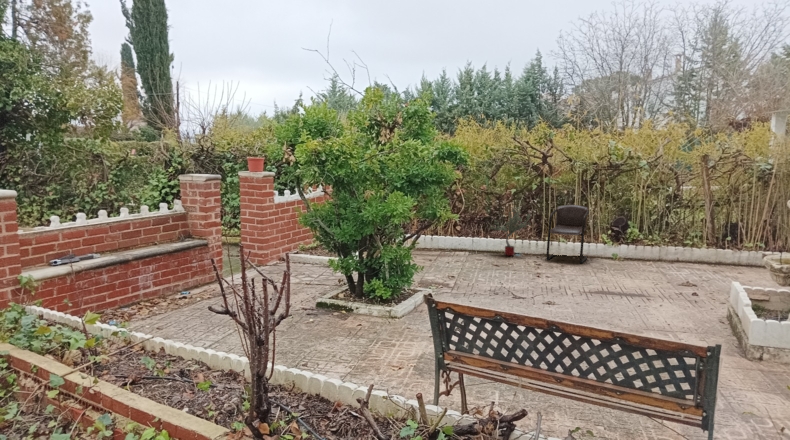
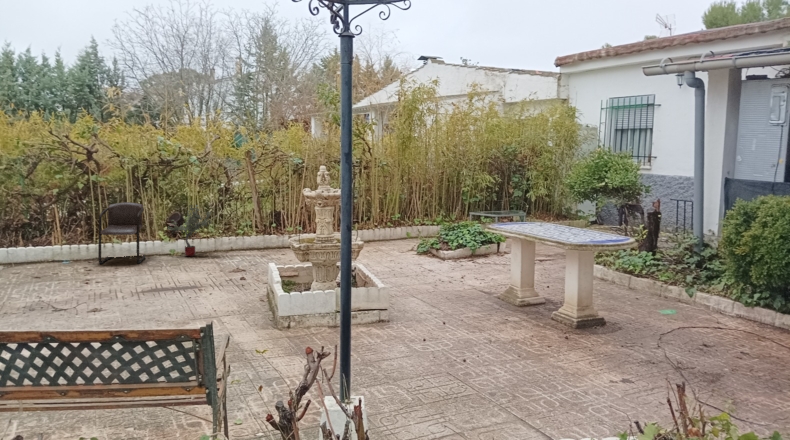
potted tree: present [491,207,530,256] -> present [168,205,211,257]

